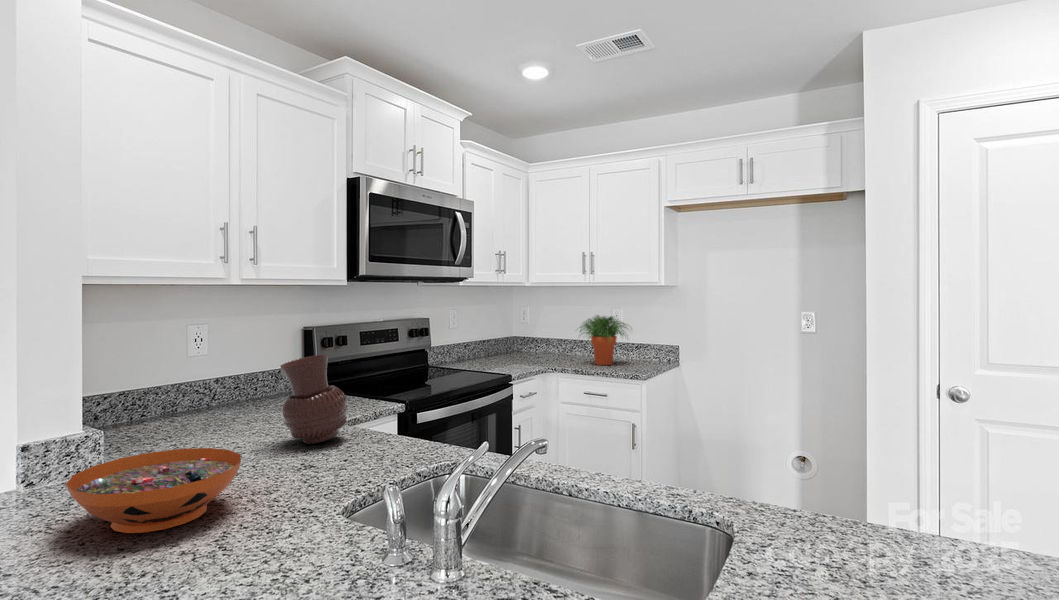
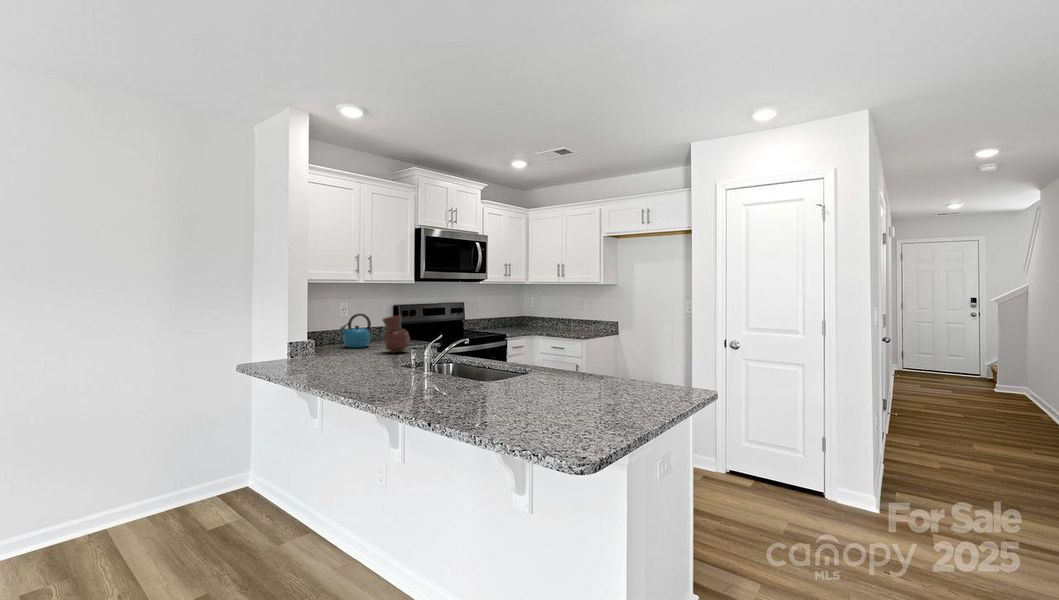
potted plant: present [580,315,626,365] -> none [552,302,587,333]
kettle: none [180,351,256,429] -> present [340,314,371,348]
decorative bowl: present [66,448,241,533] -> none [316,345,368,367]

